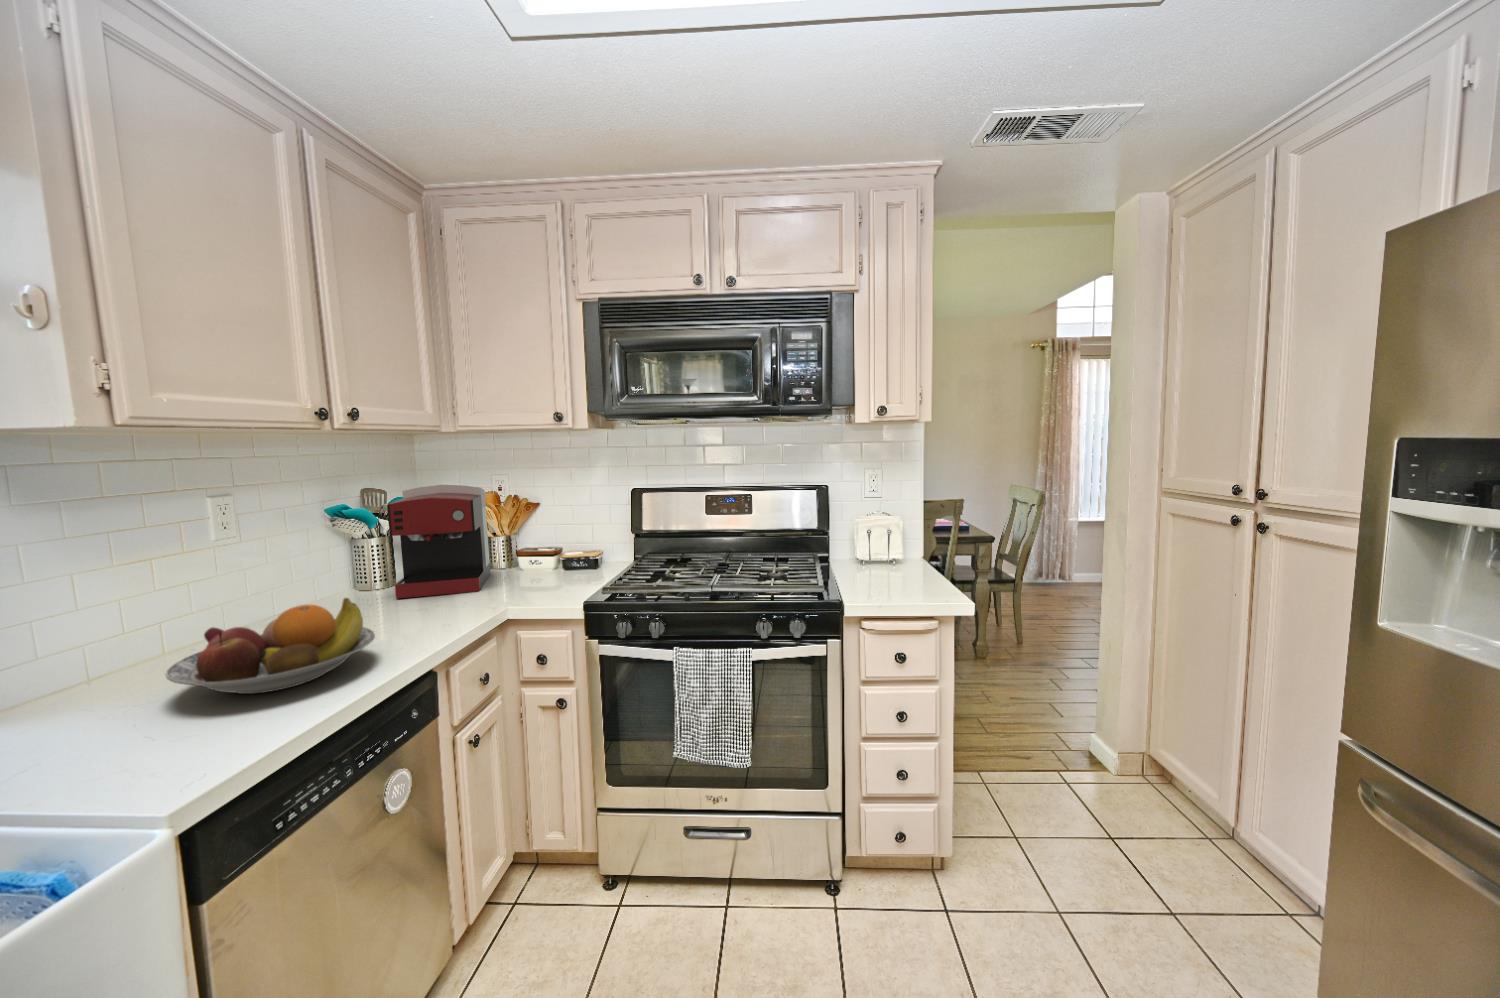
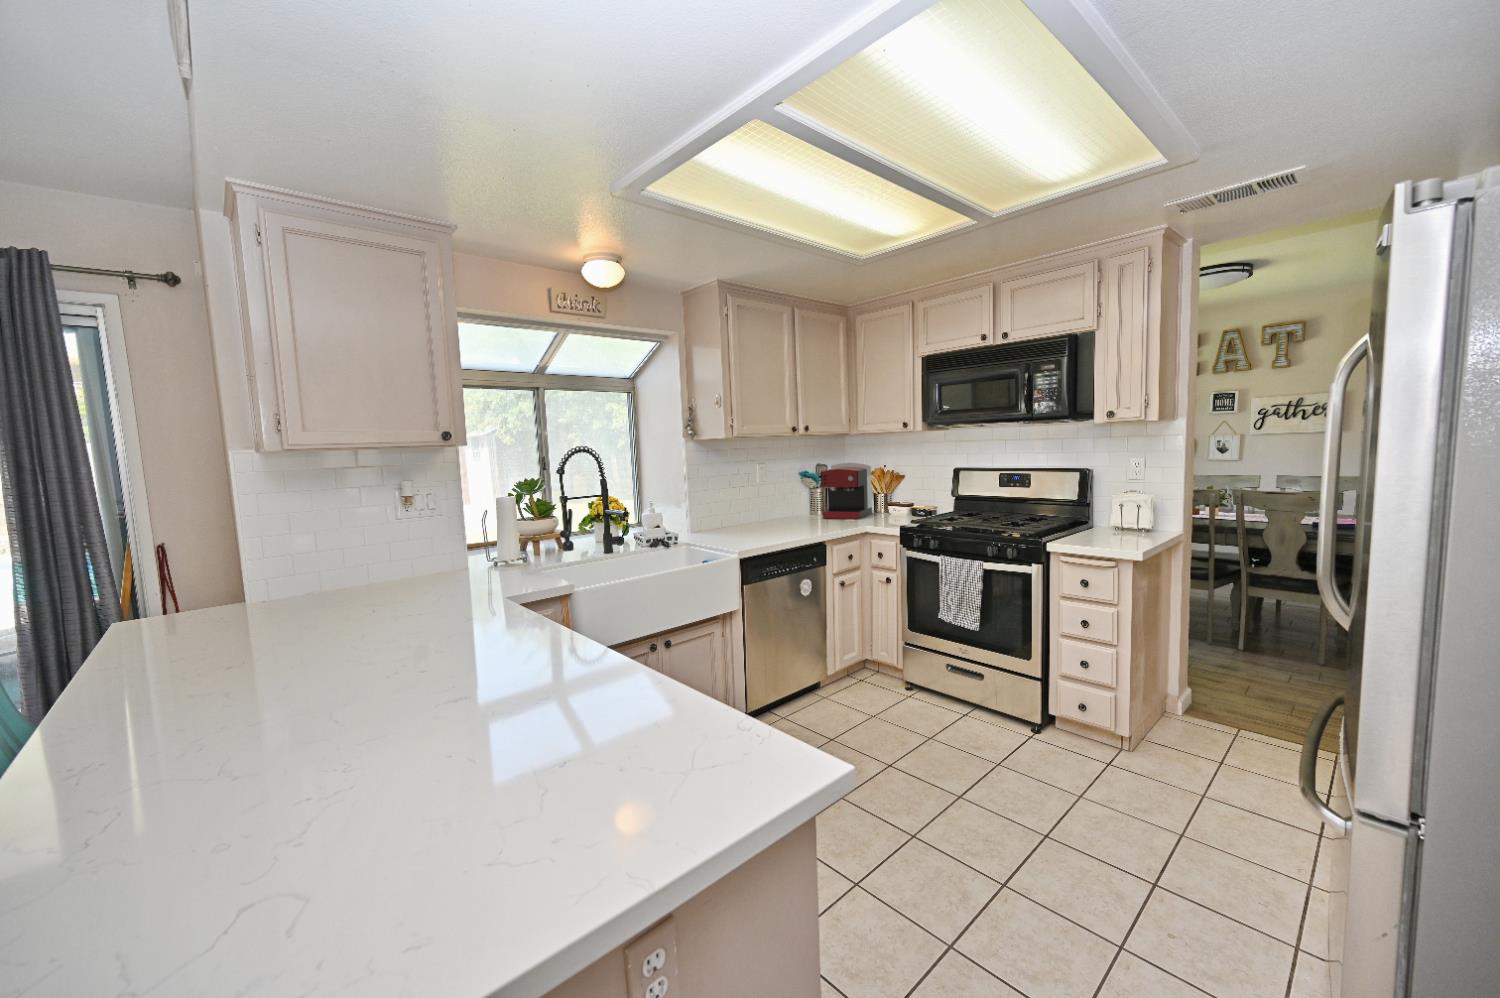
fruit bowl: present [166,598,375,694] -> none [740,508,802,536]

